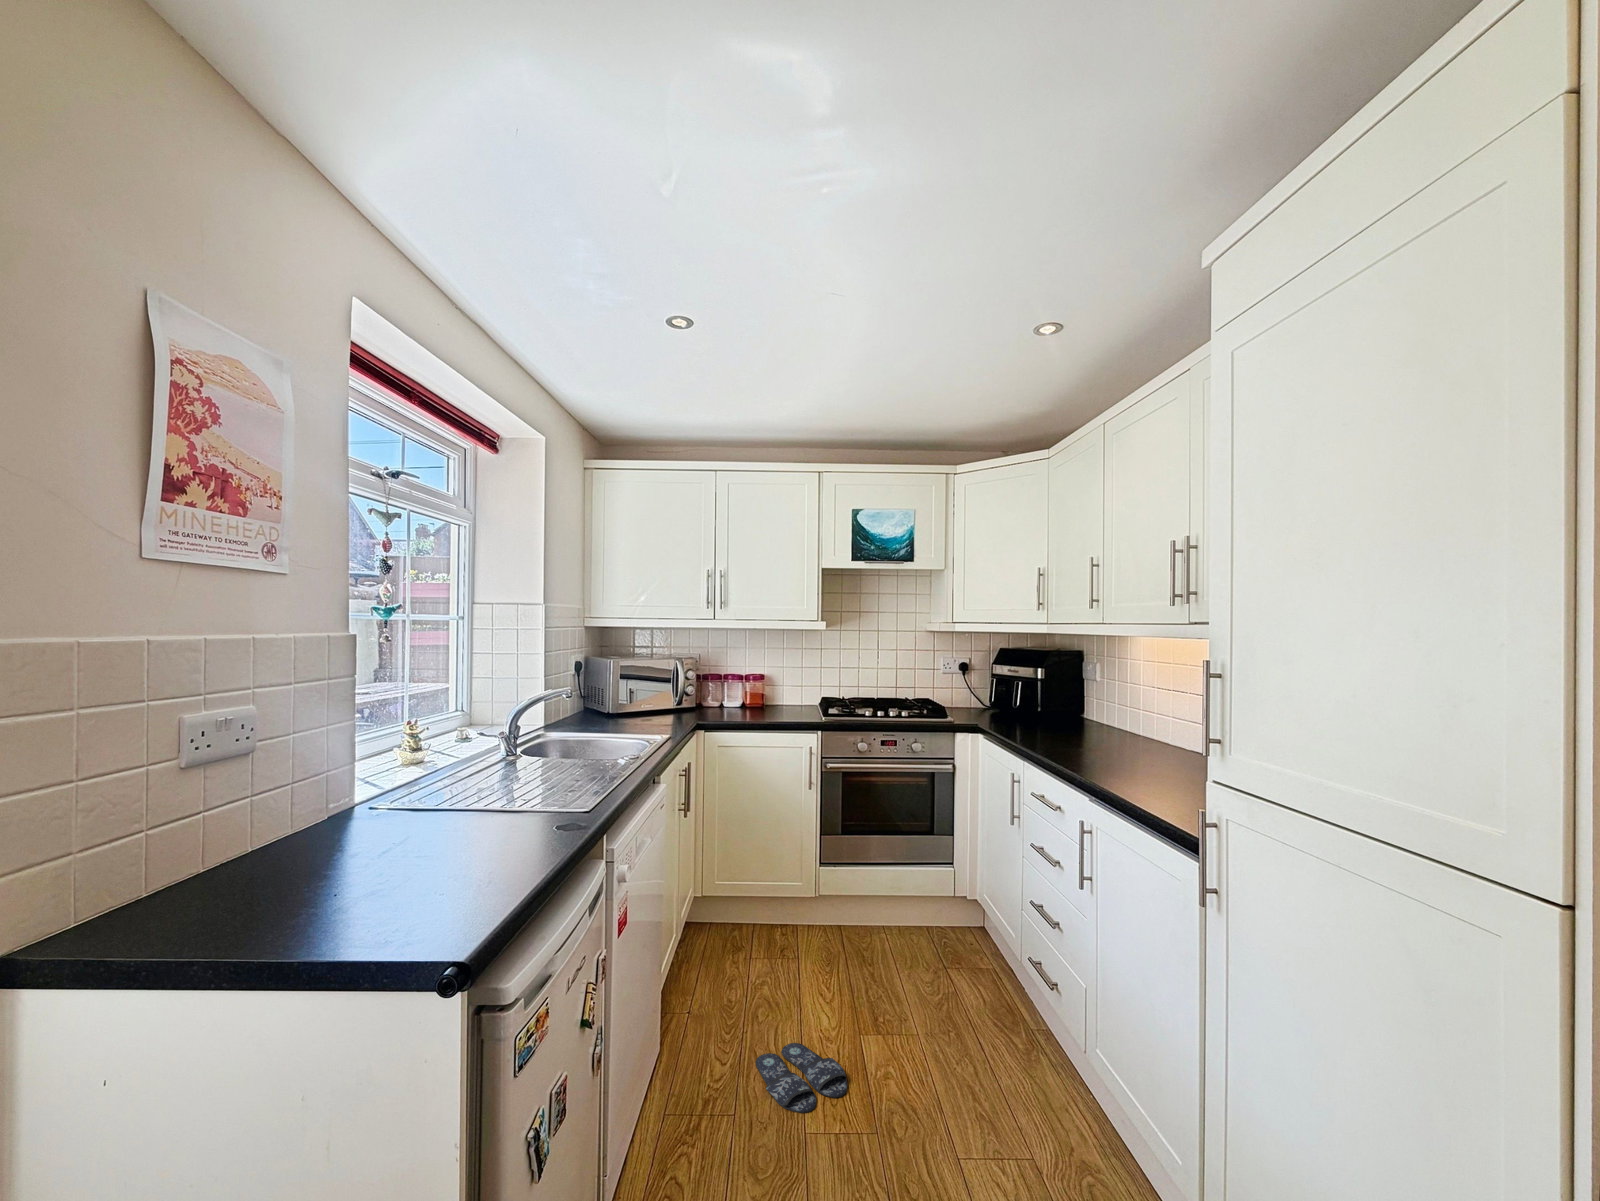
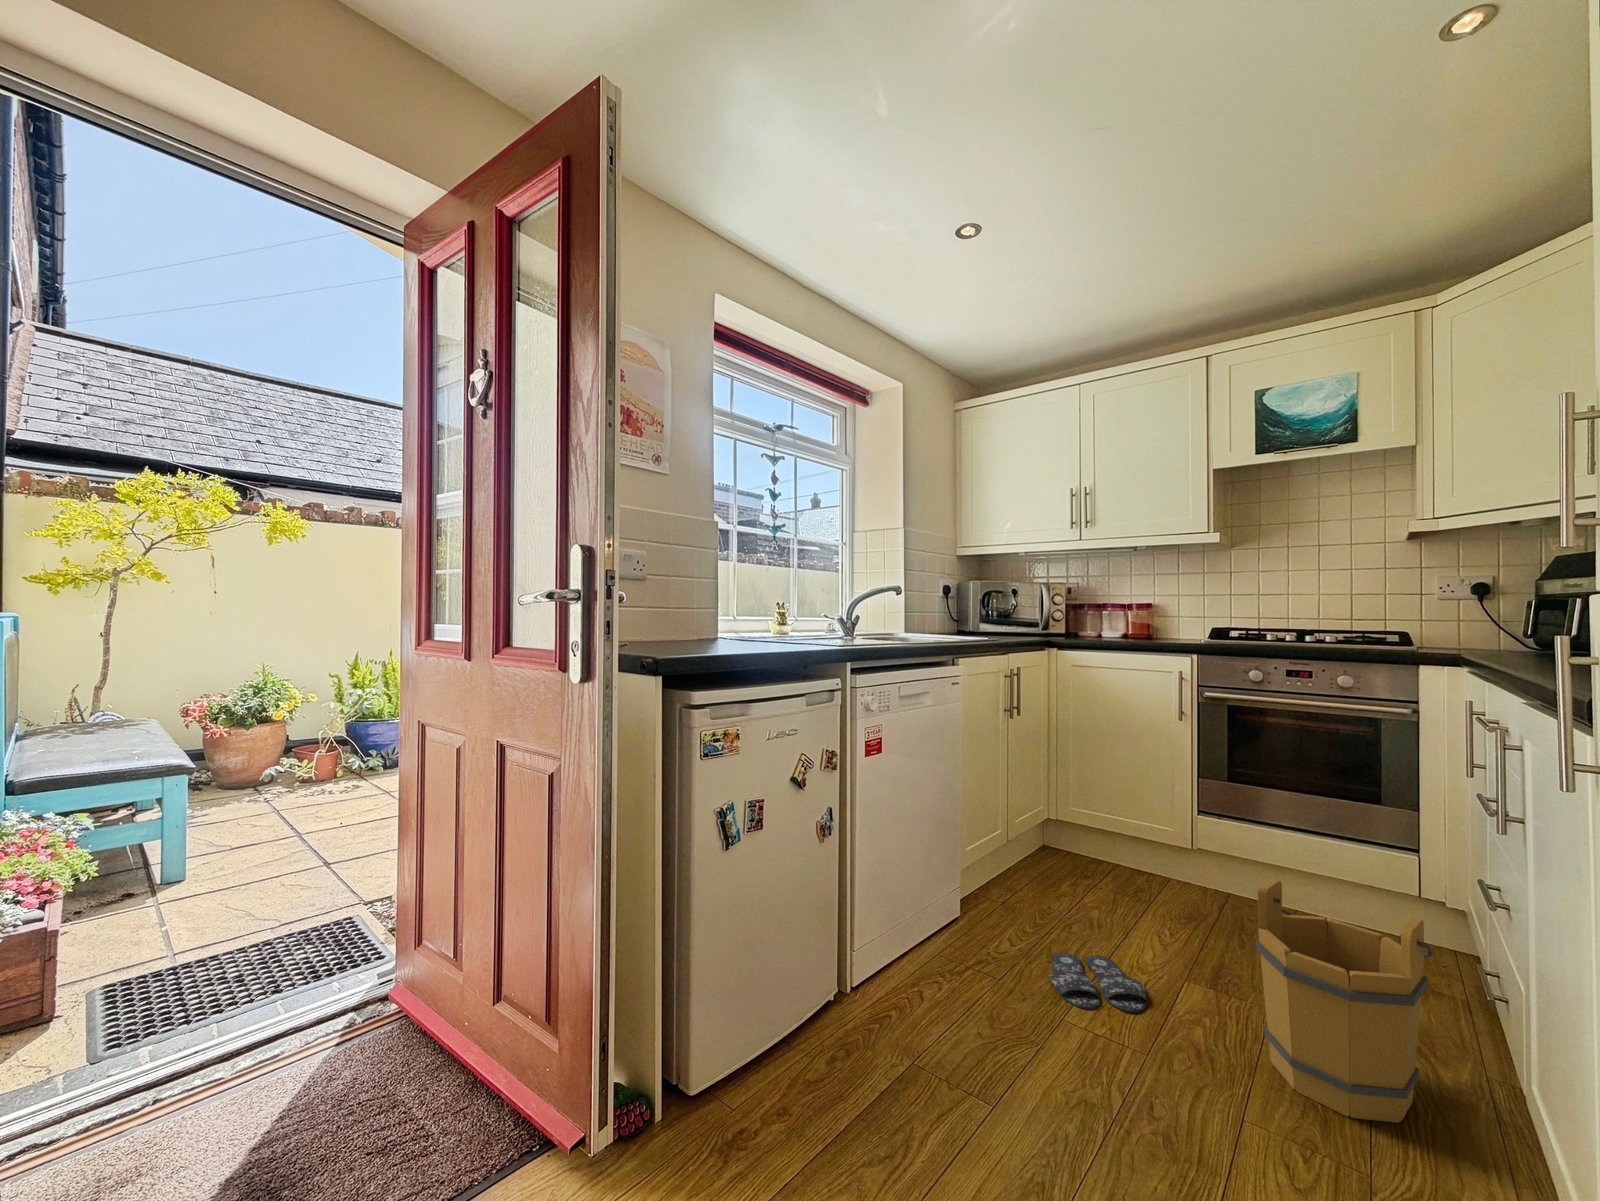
bucket: none [928,940,1035,1119] -> present [1256,878,1434,1123]

